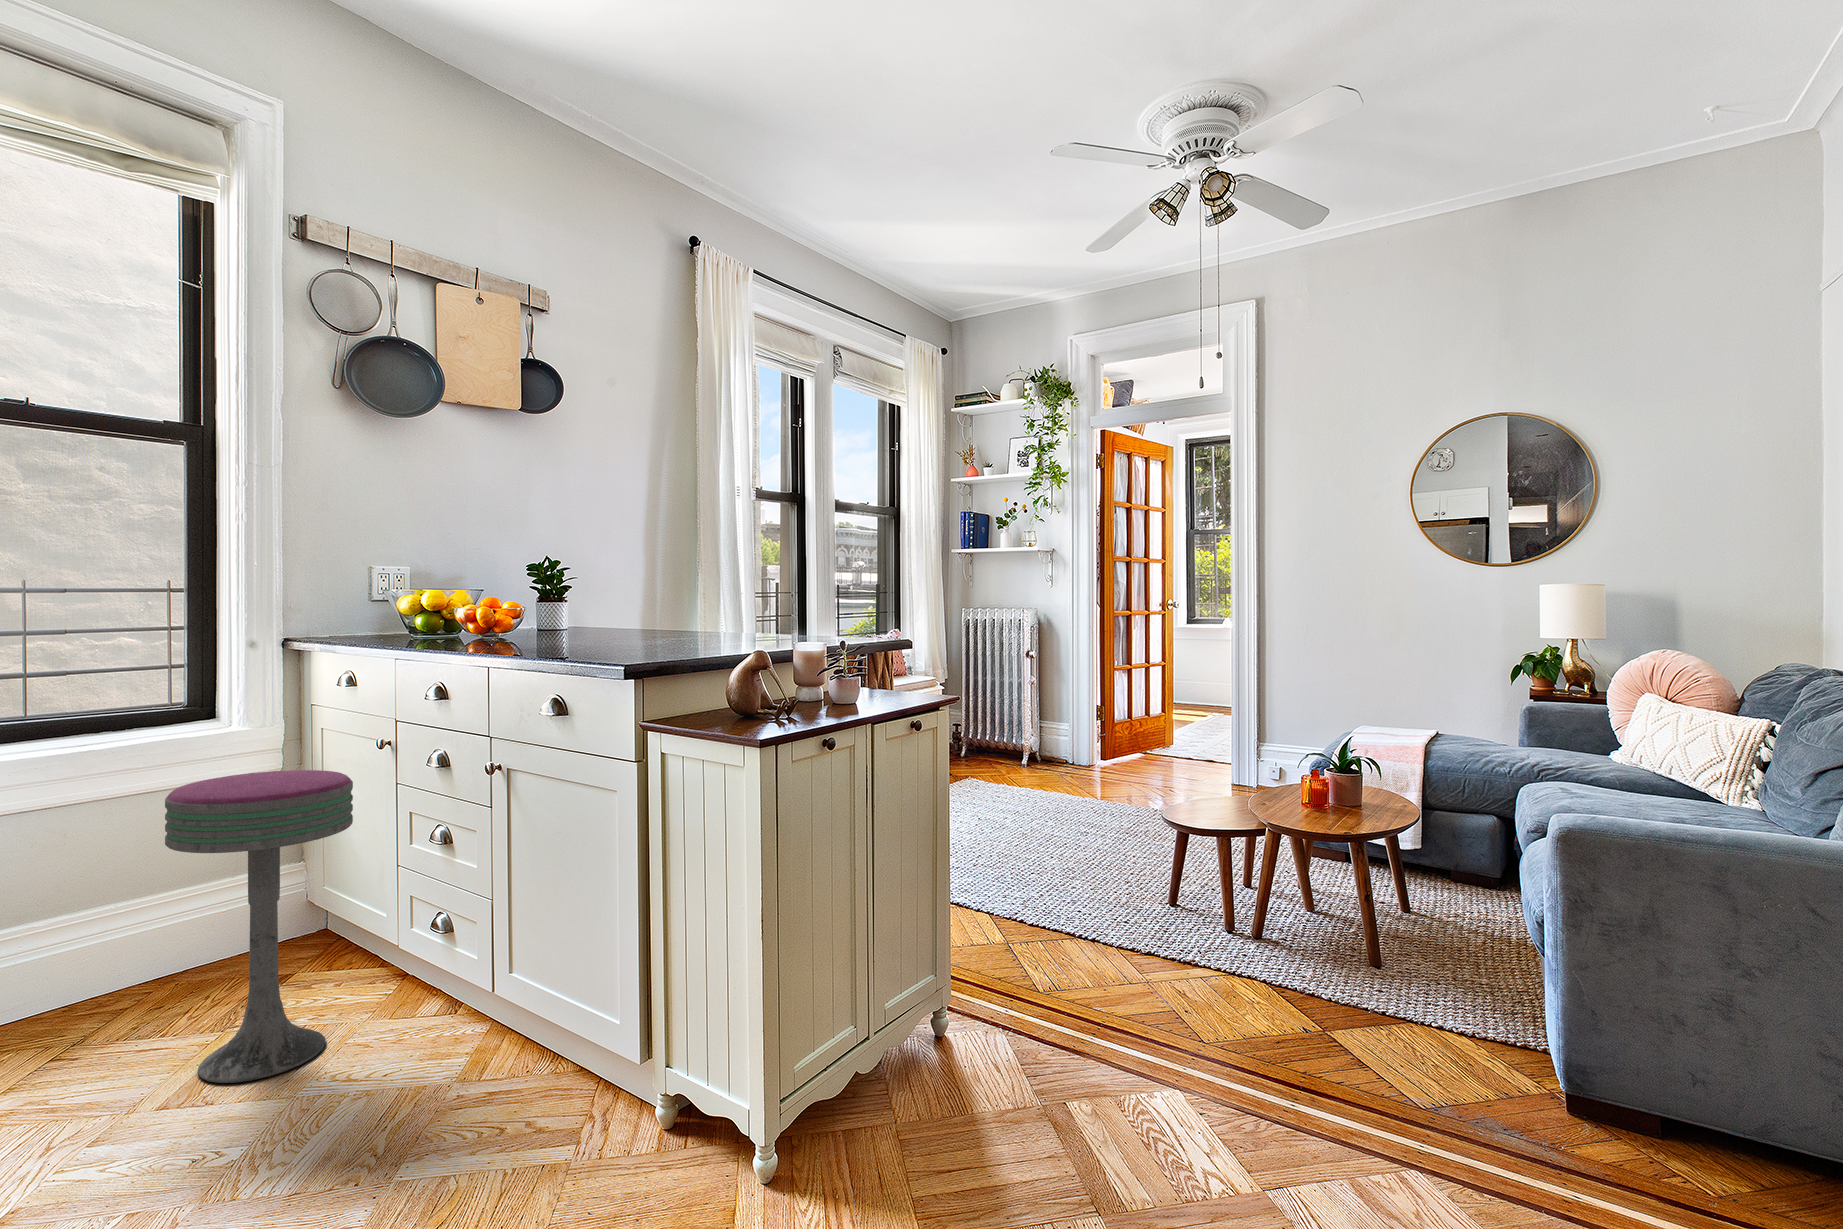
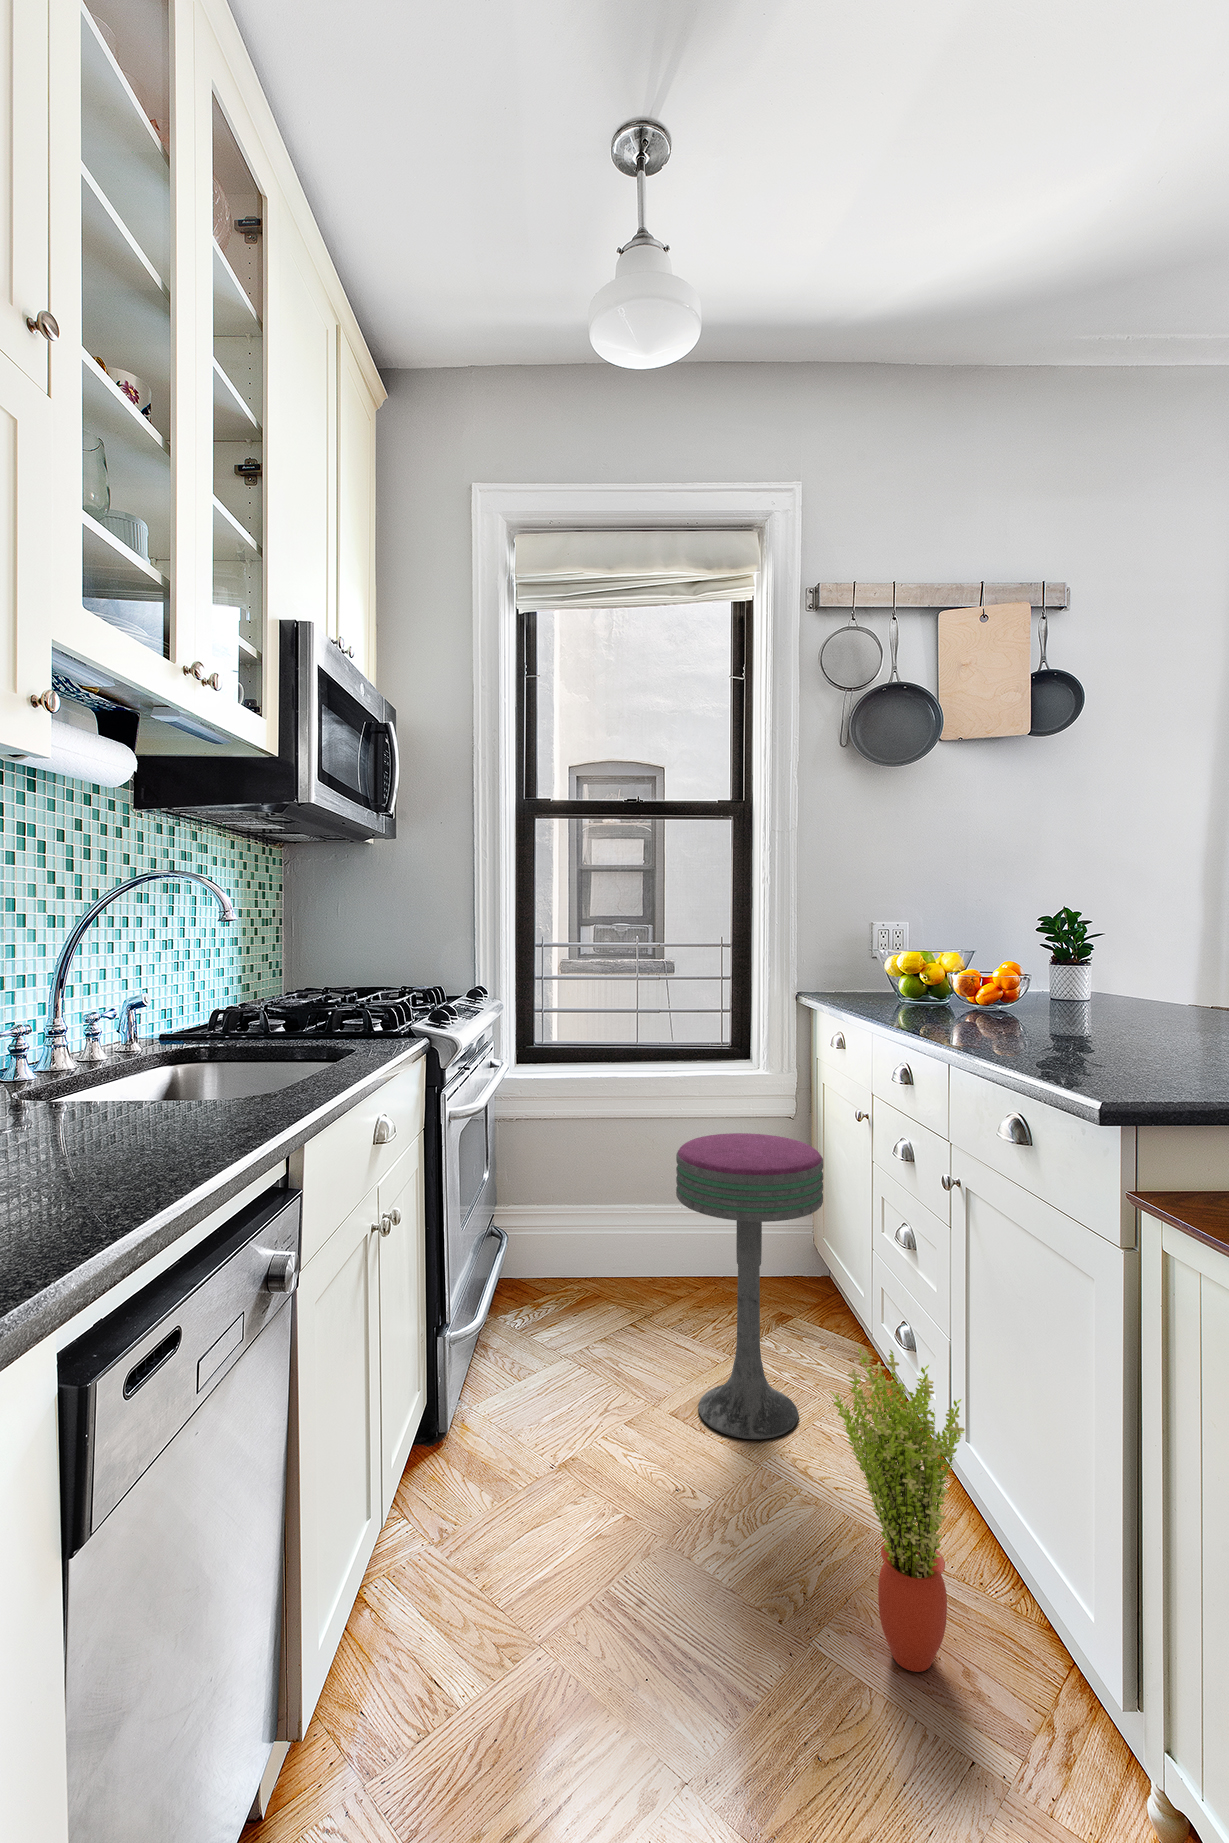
potted plant: none [411,894,534,1152] -> present [831,1348,965,1672]

